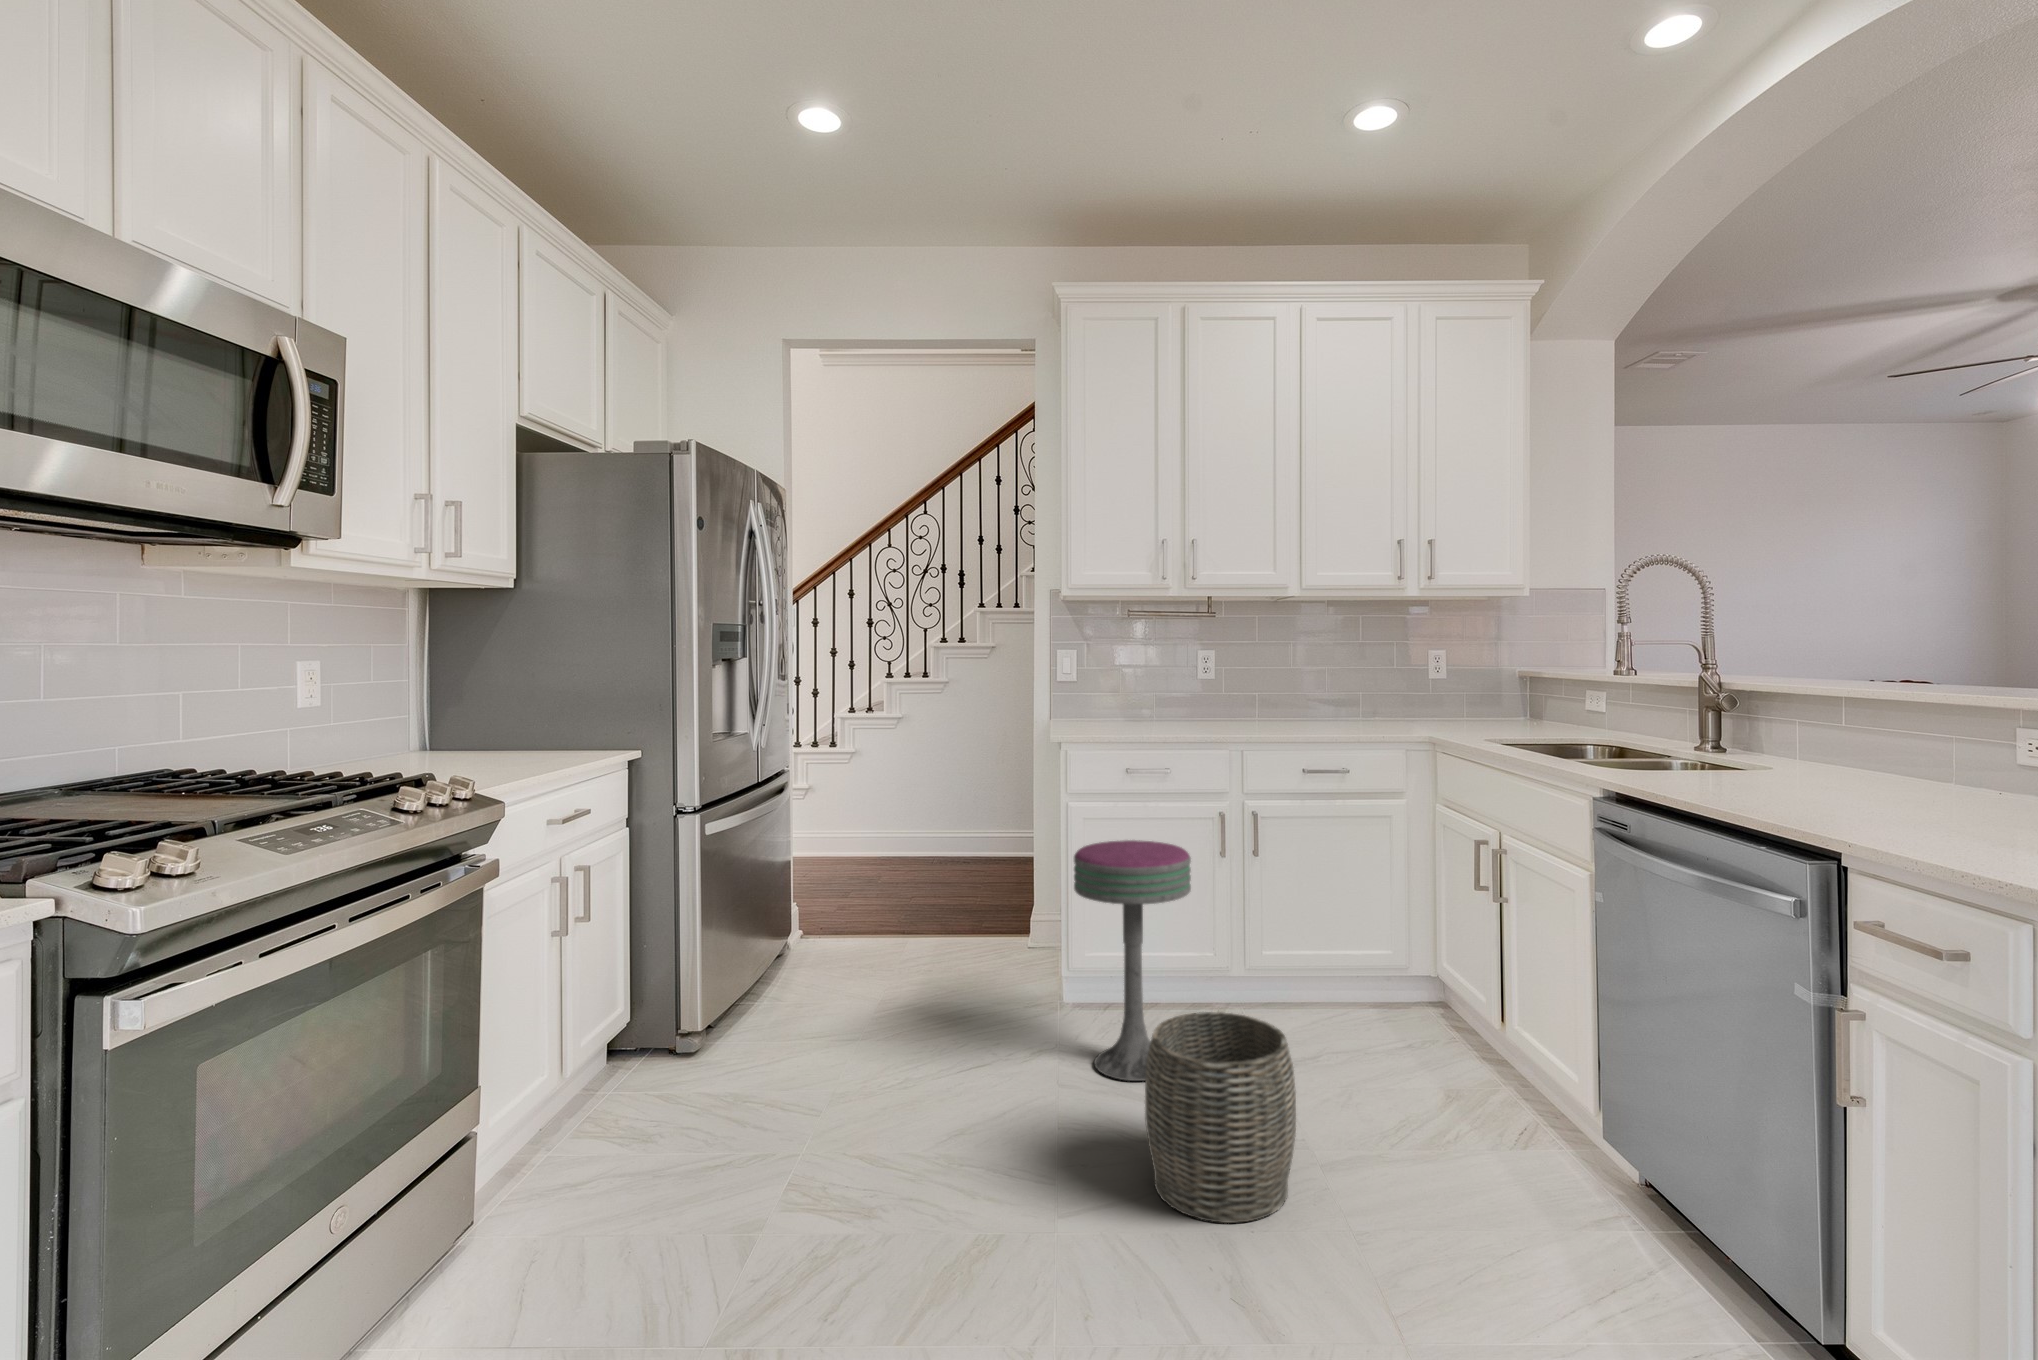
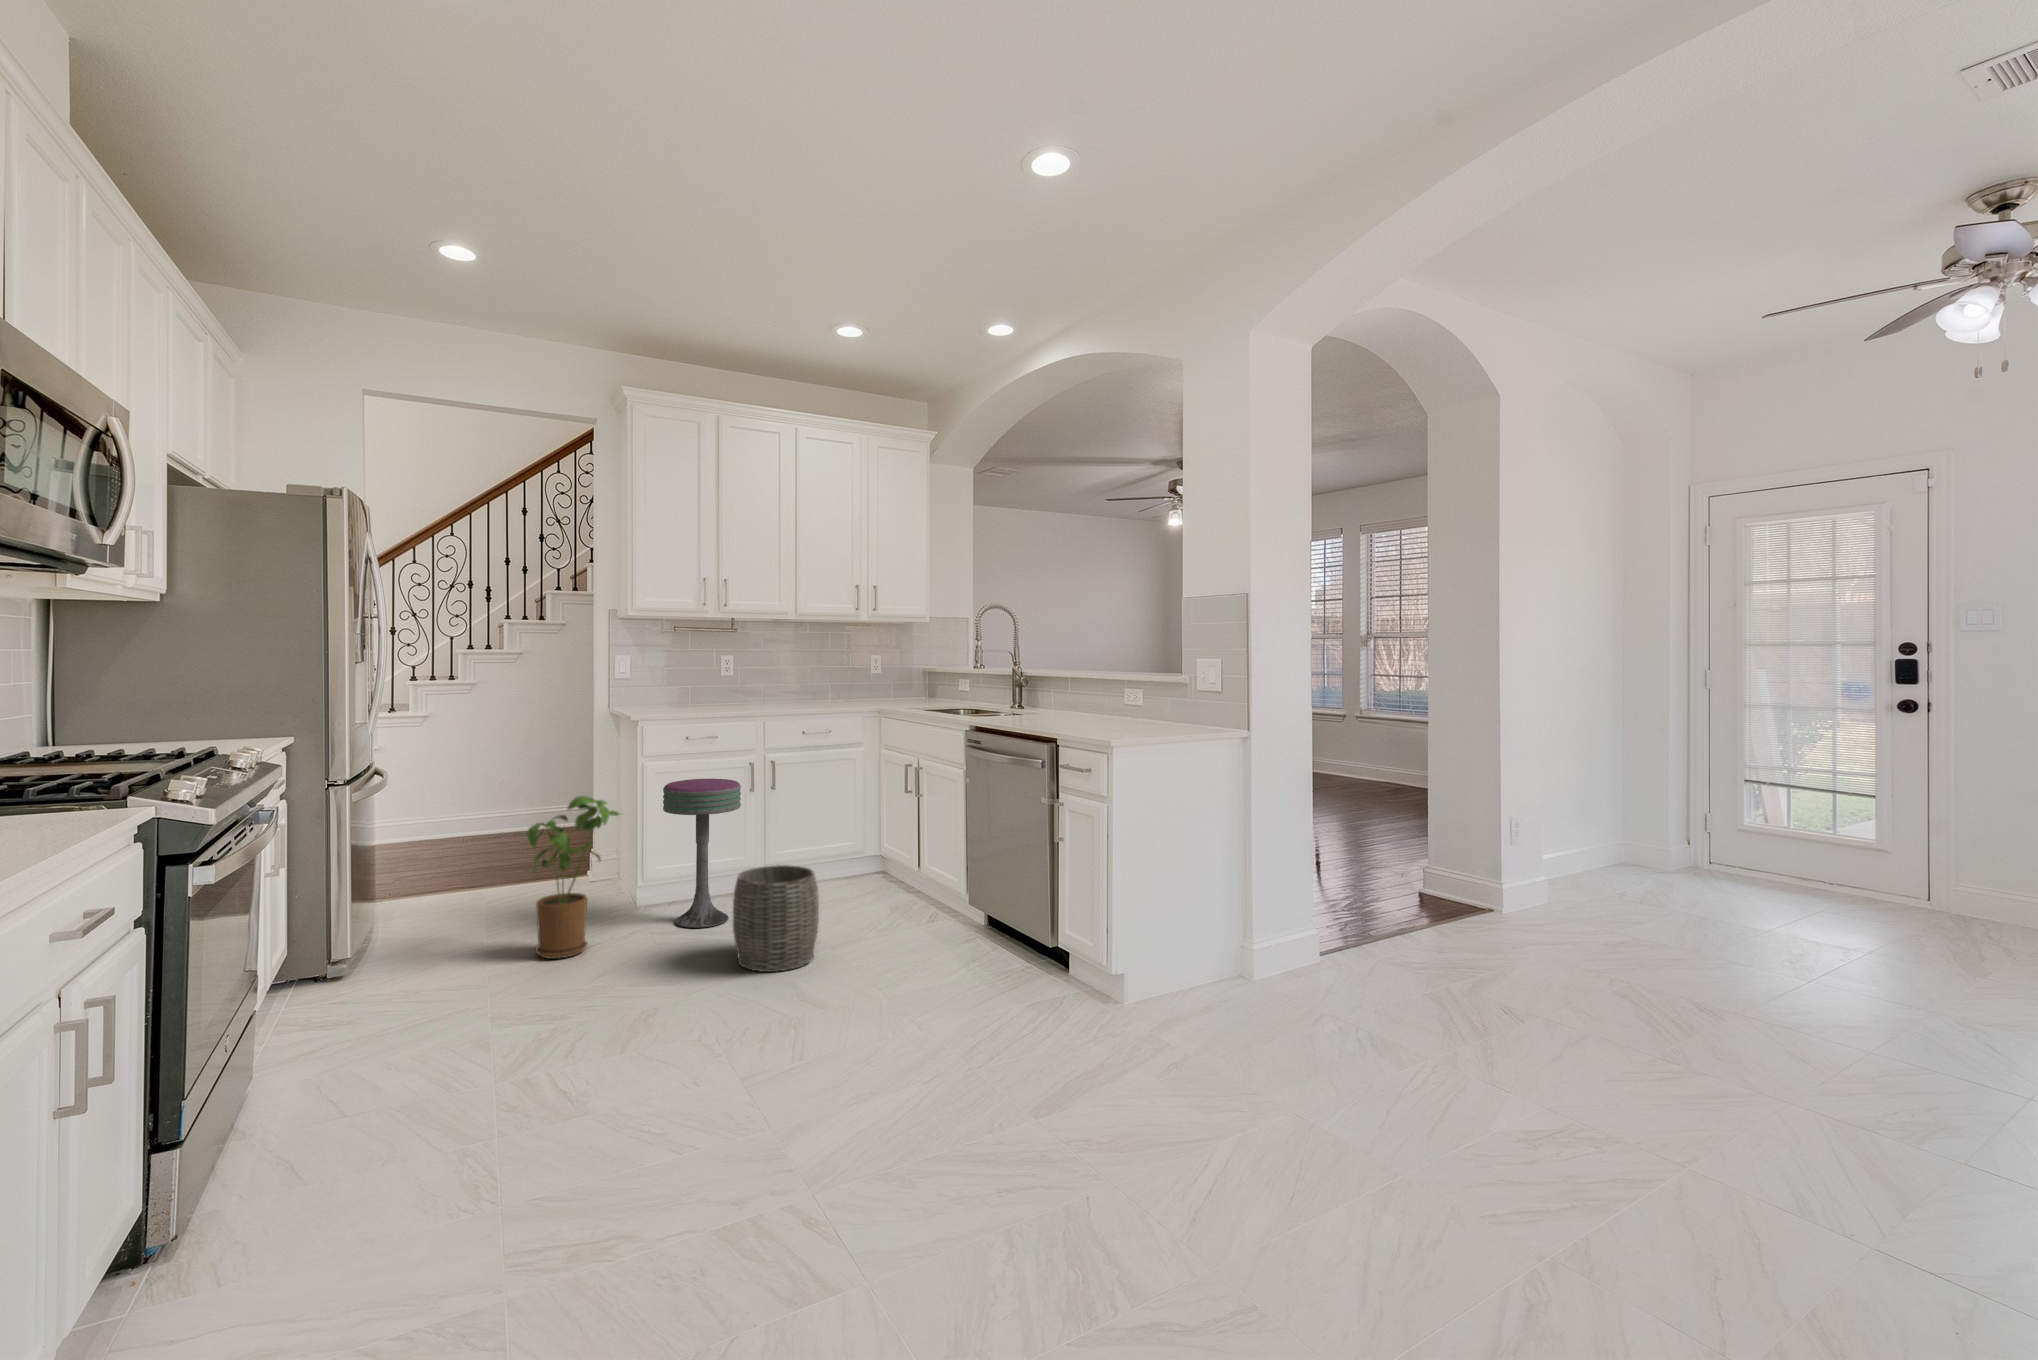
house plant: none [870,863,1005,1106] -> present [527,796,619,959]

